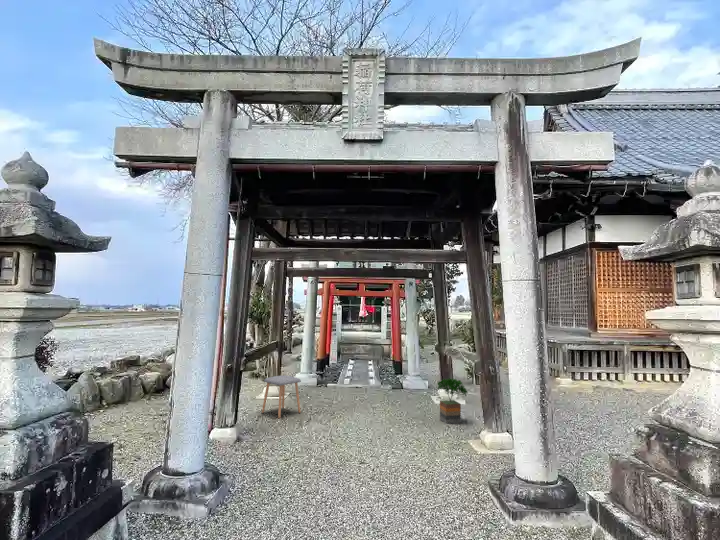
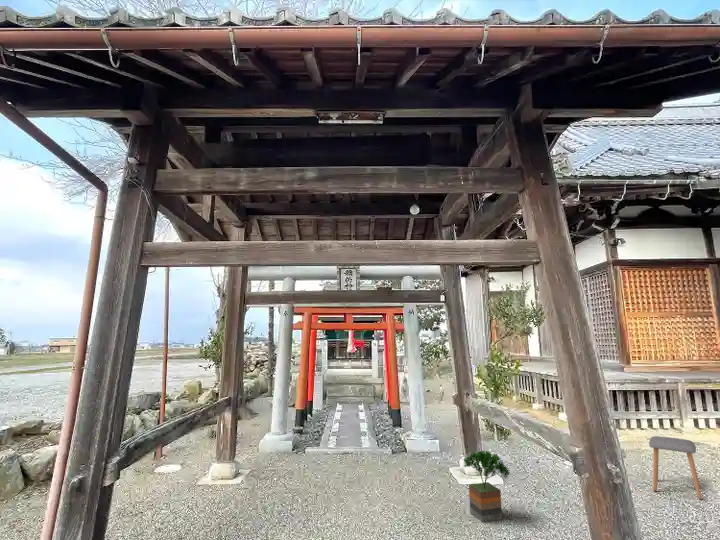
stool: present [262,375,301,418] -> present [649,436,702,500]

